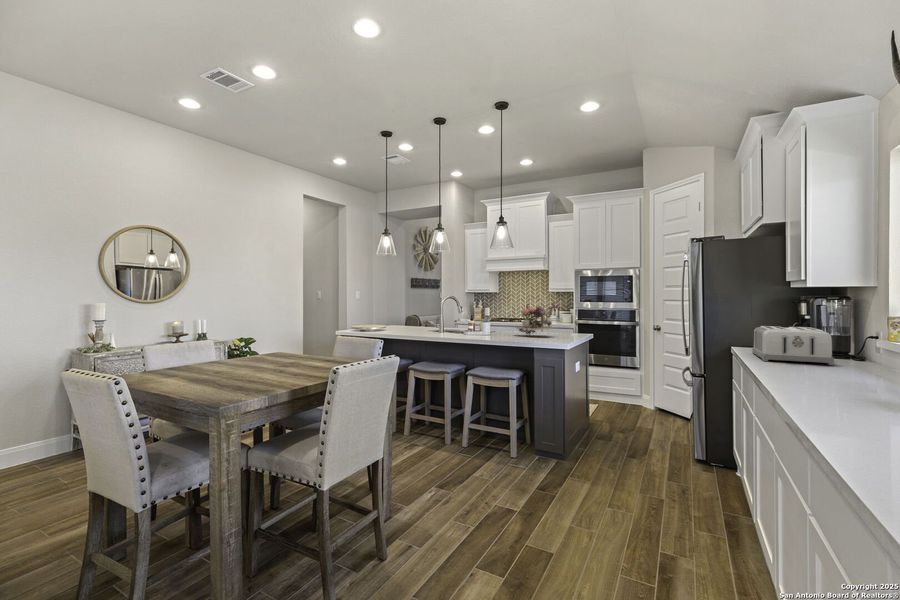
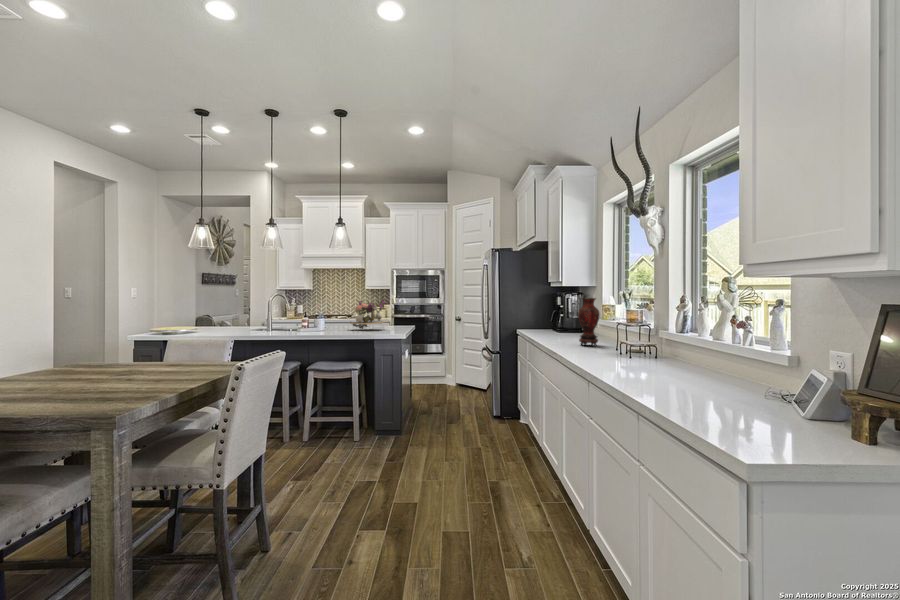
vase: none [828,302,872,379] -> present [578,298,600,346]
toaster: present [752,326,834,365] -> none [533,315,579,339]

